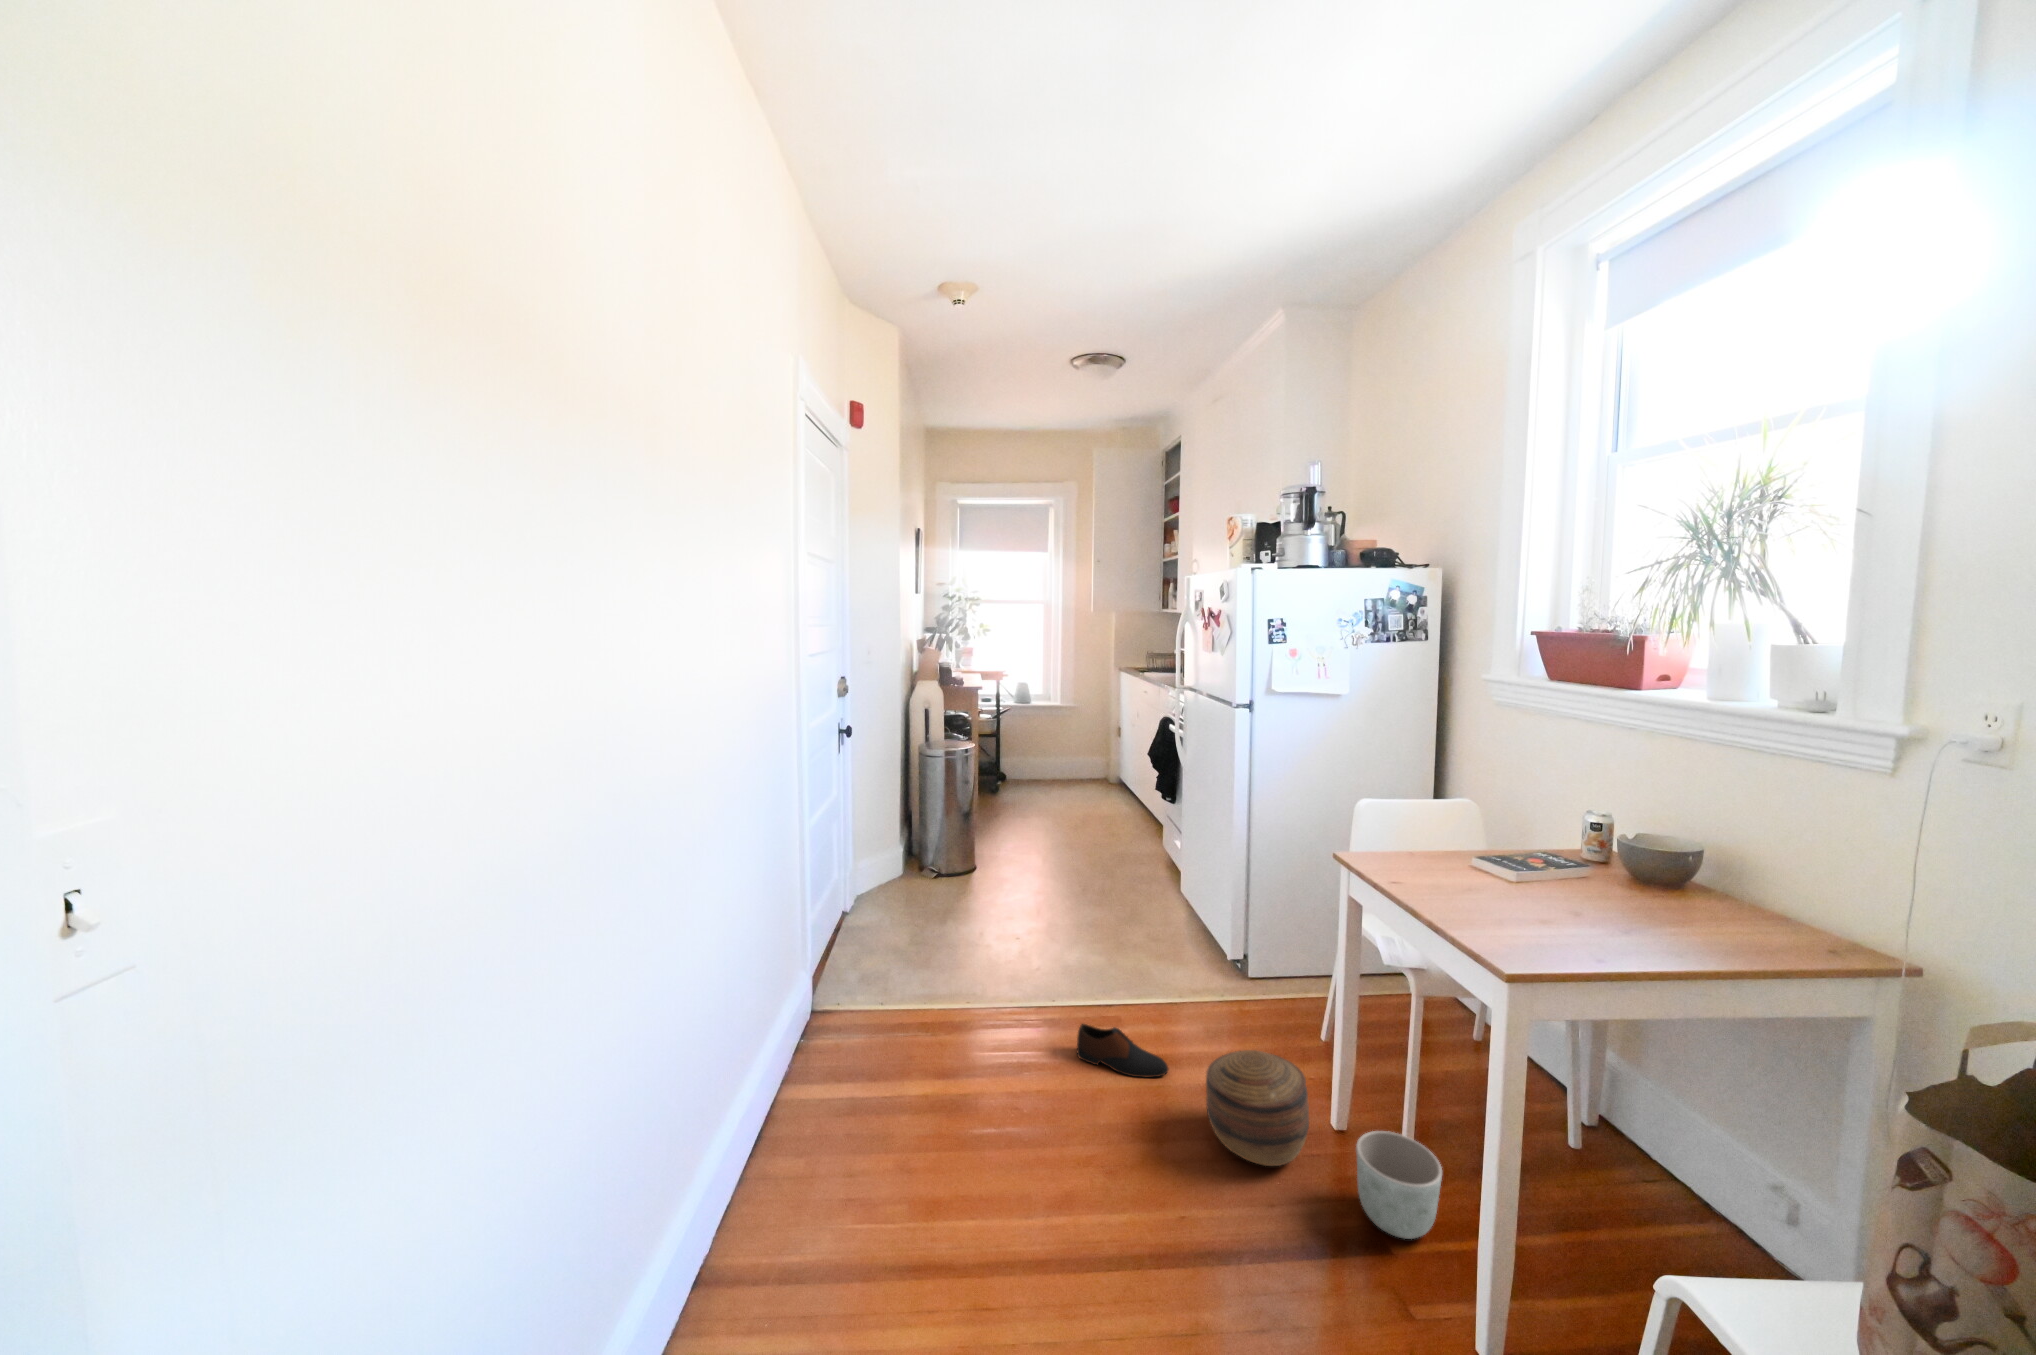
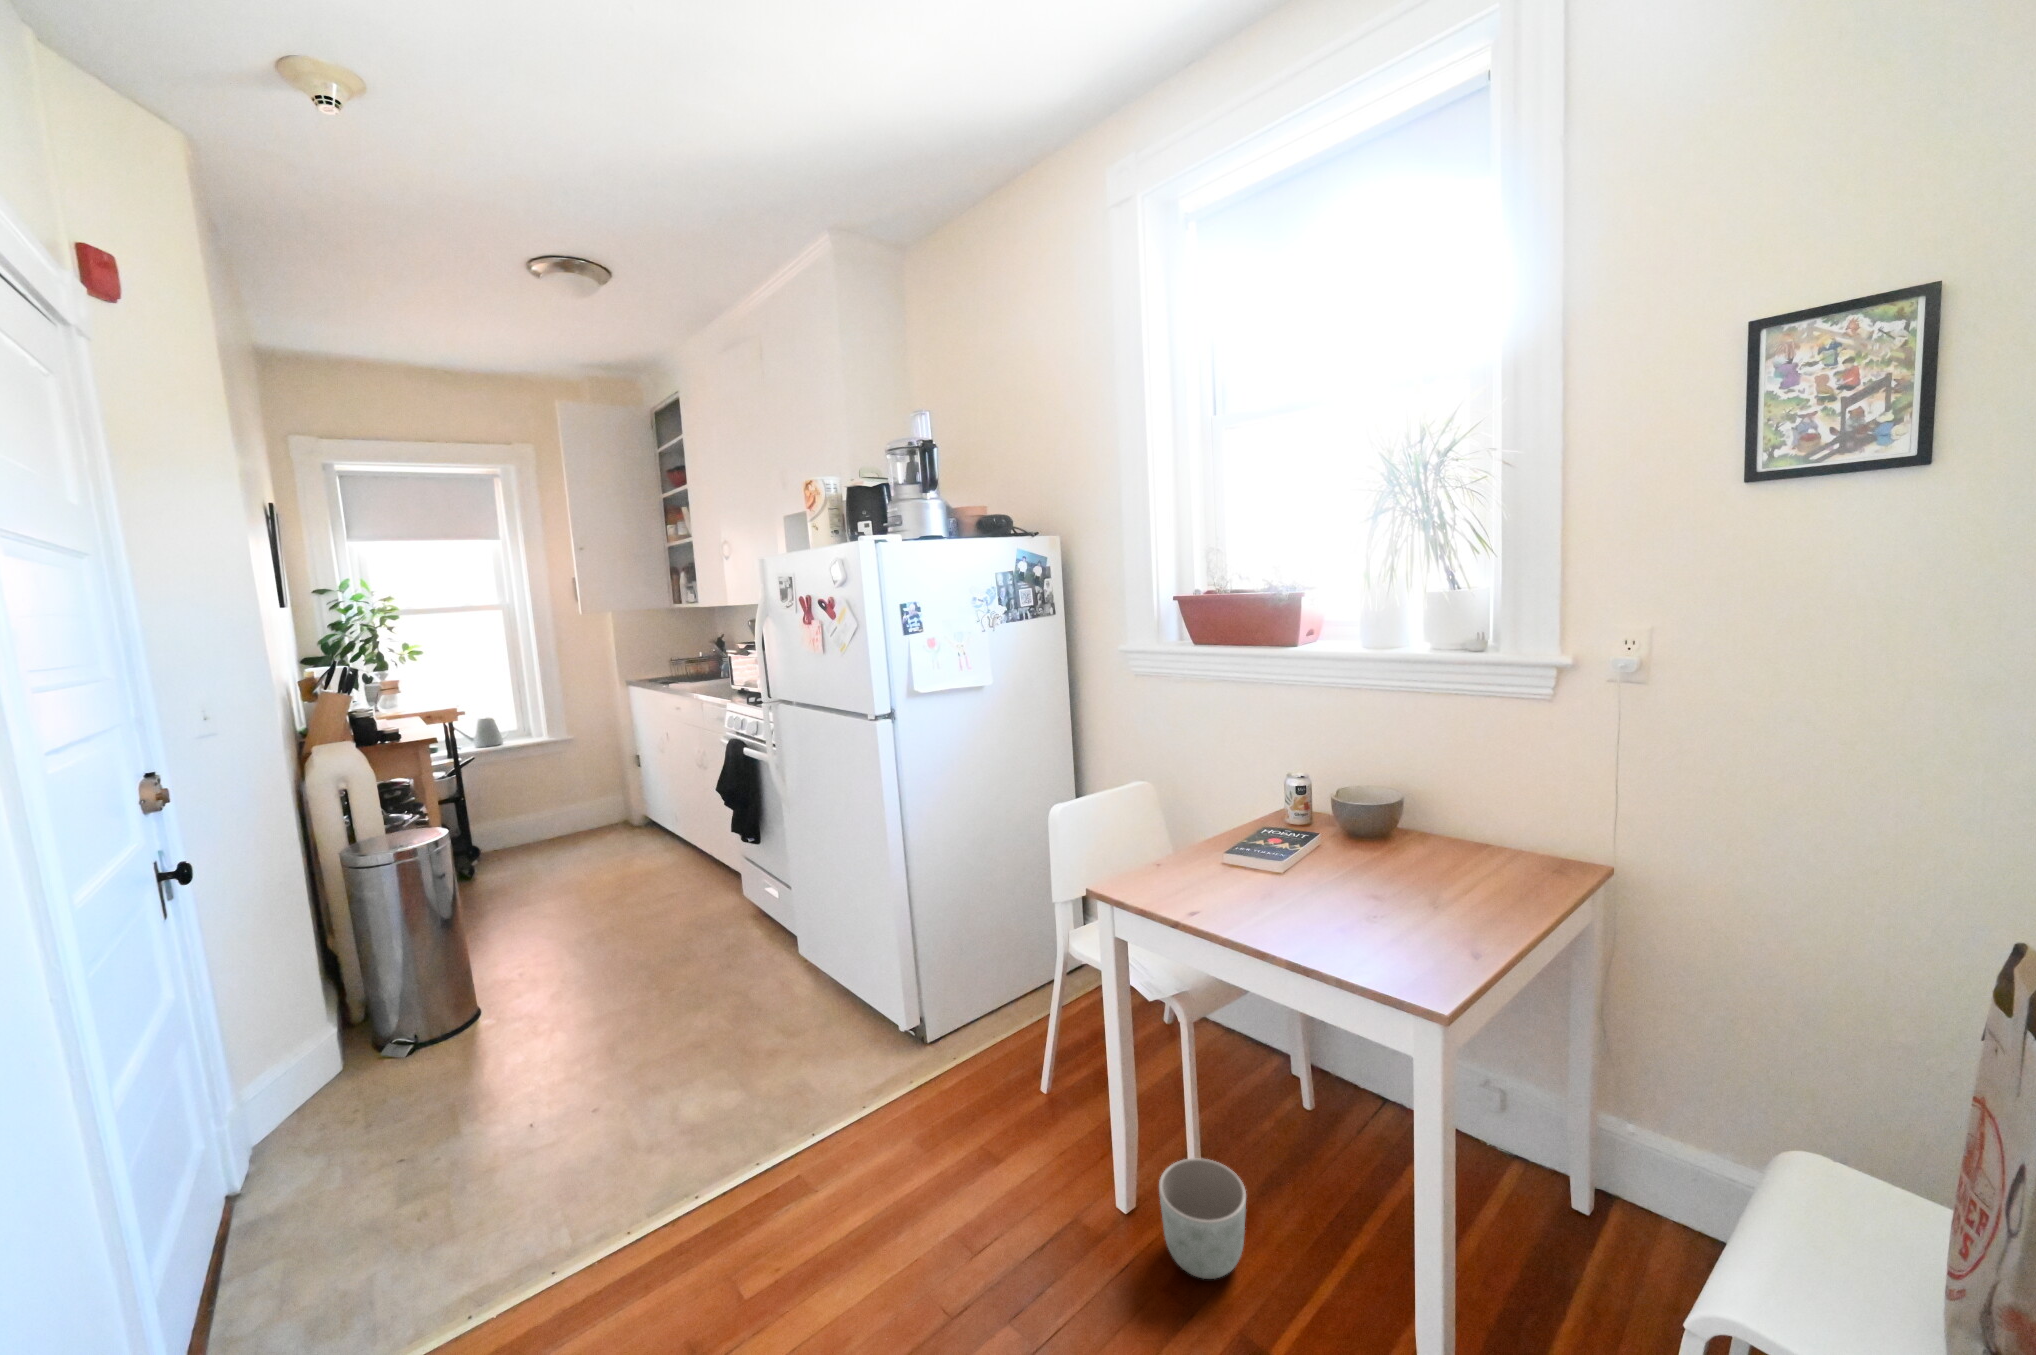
shoe: present [1077,1024,1168,1077] -> none [767,1184,901,1255]
basket: present [1206,1050,1309,1166] -> none [974,1128,1098,1281]

